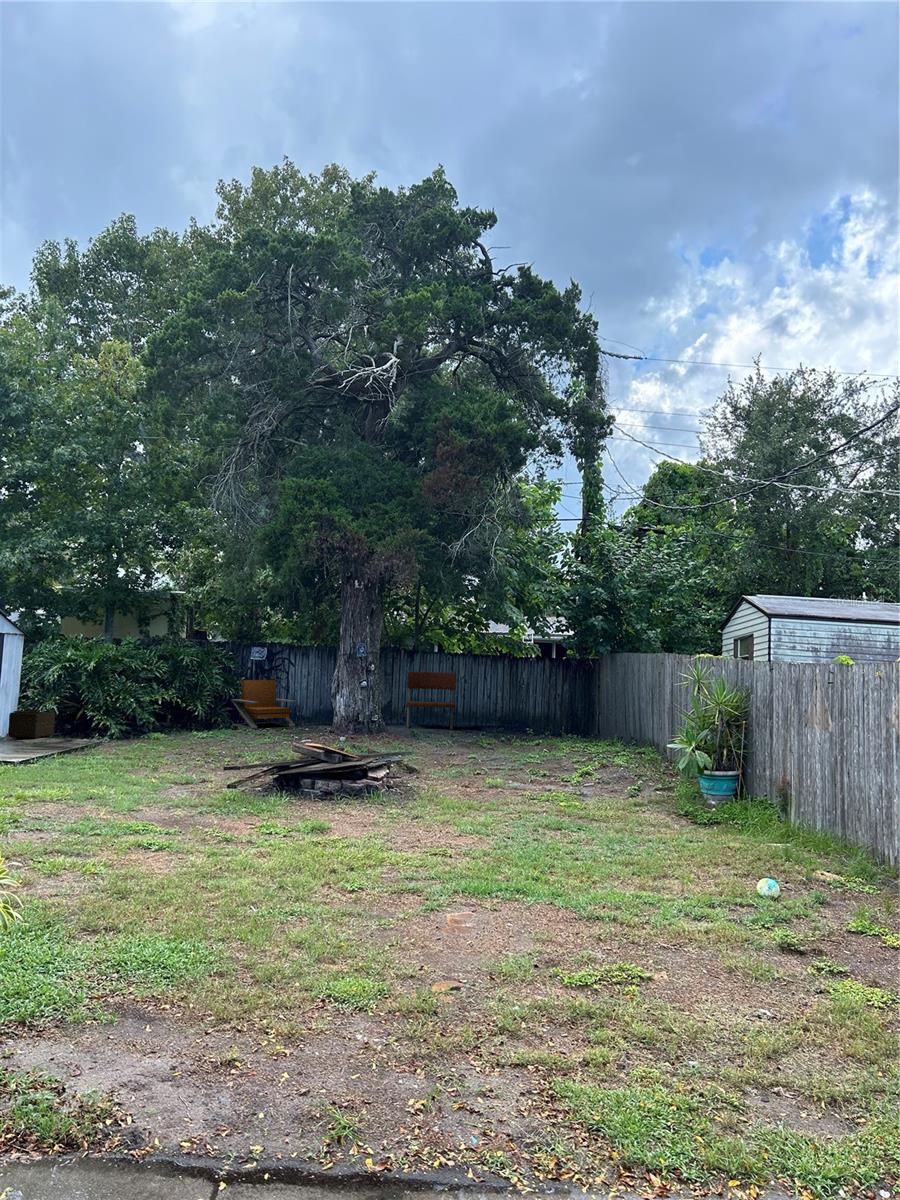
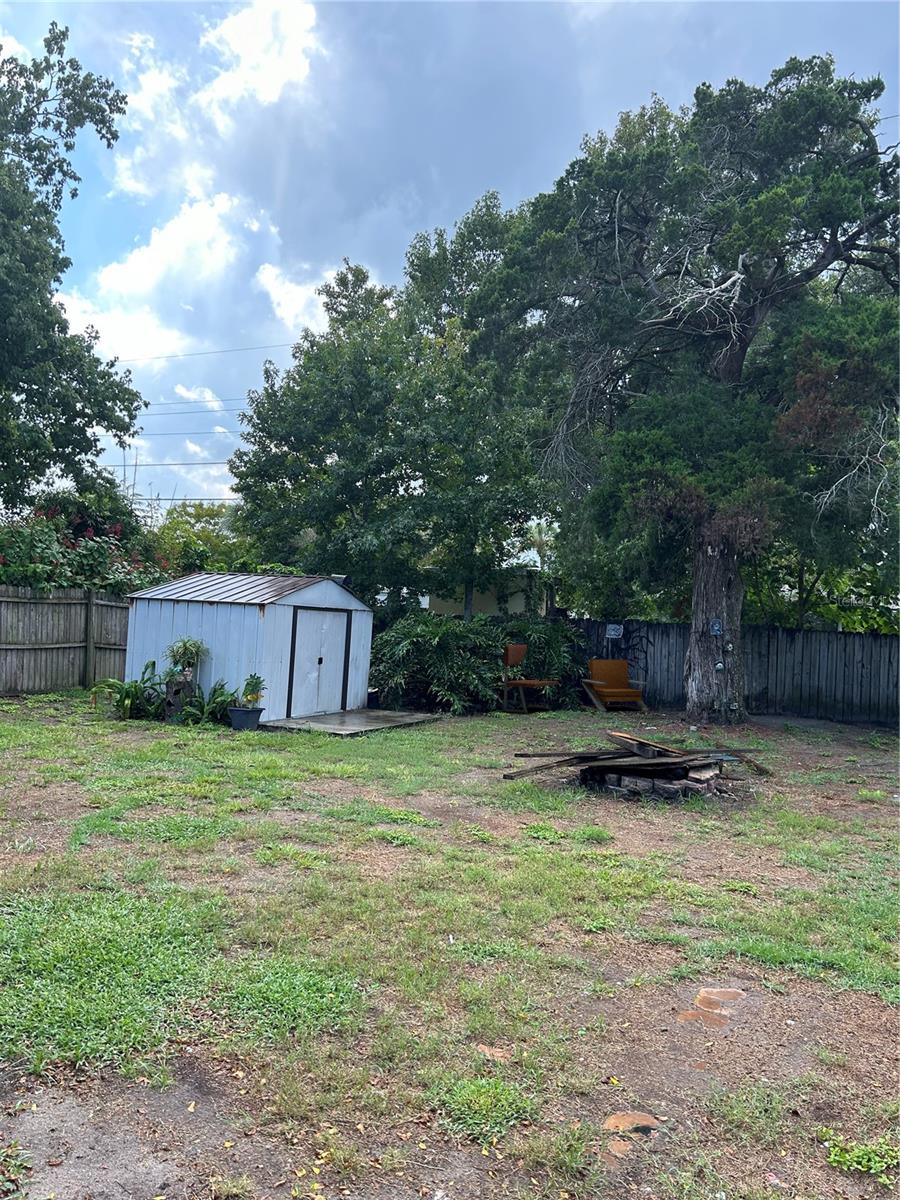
bench: present [405,671,456,729] -> present [503,645,558,713]
wooden crate: present [8,709,55,739] -> none [366,684,406,712]

